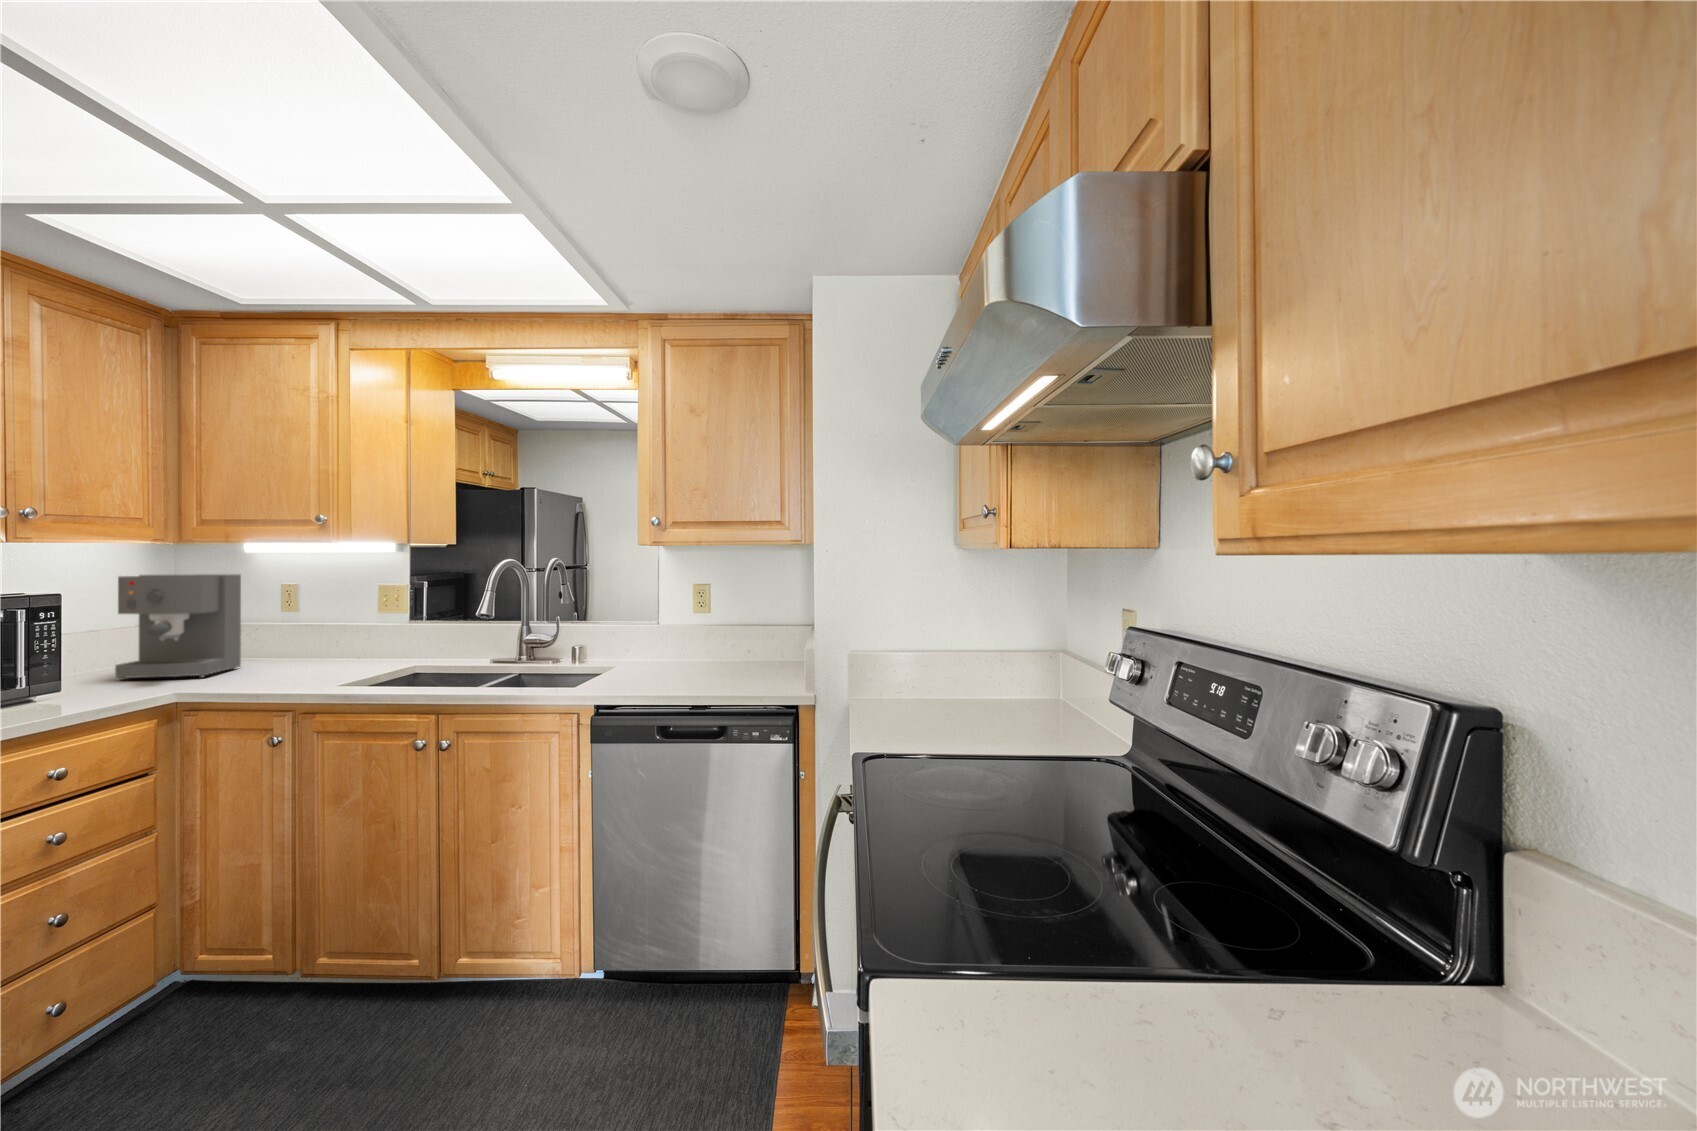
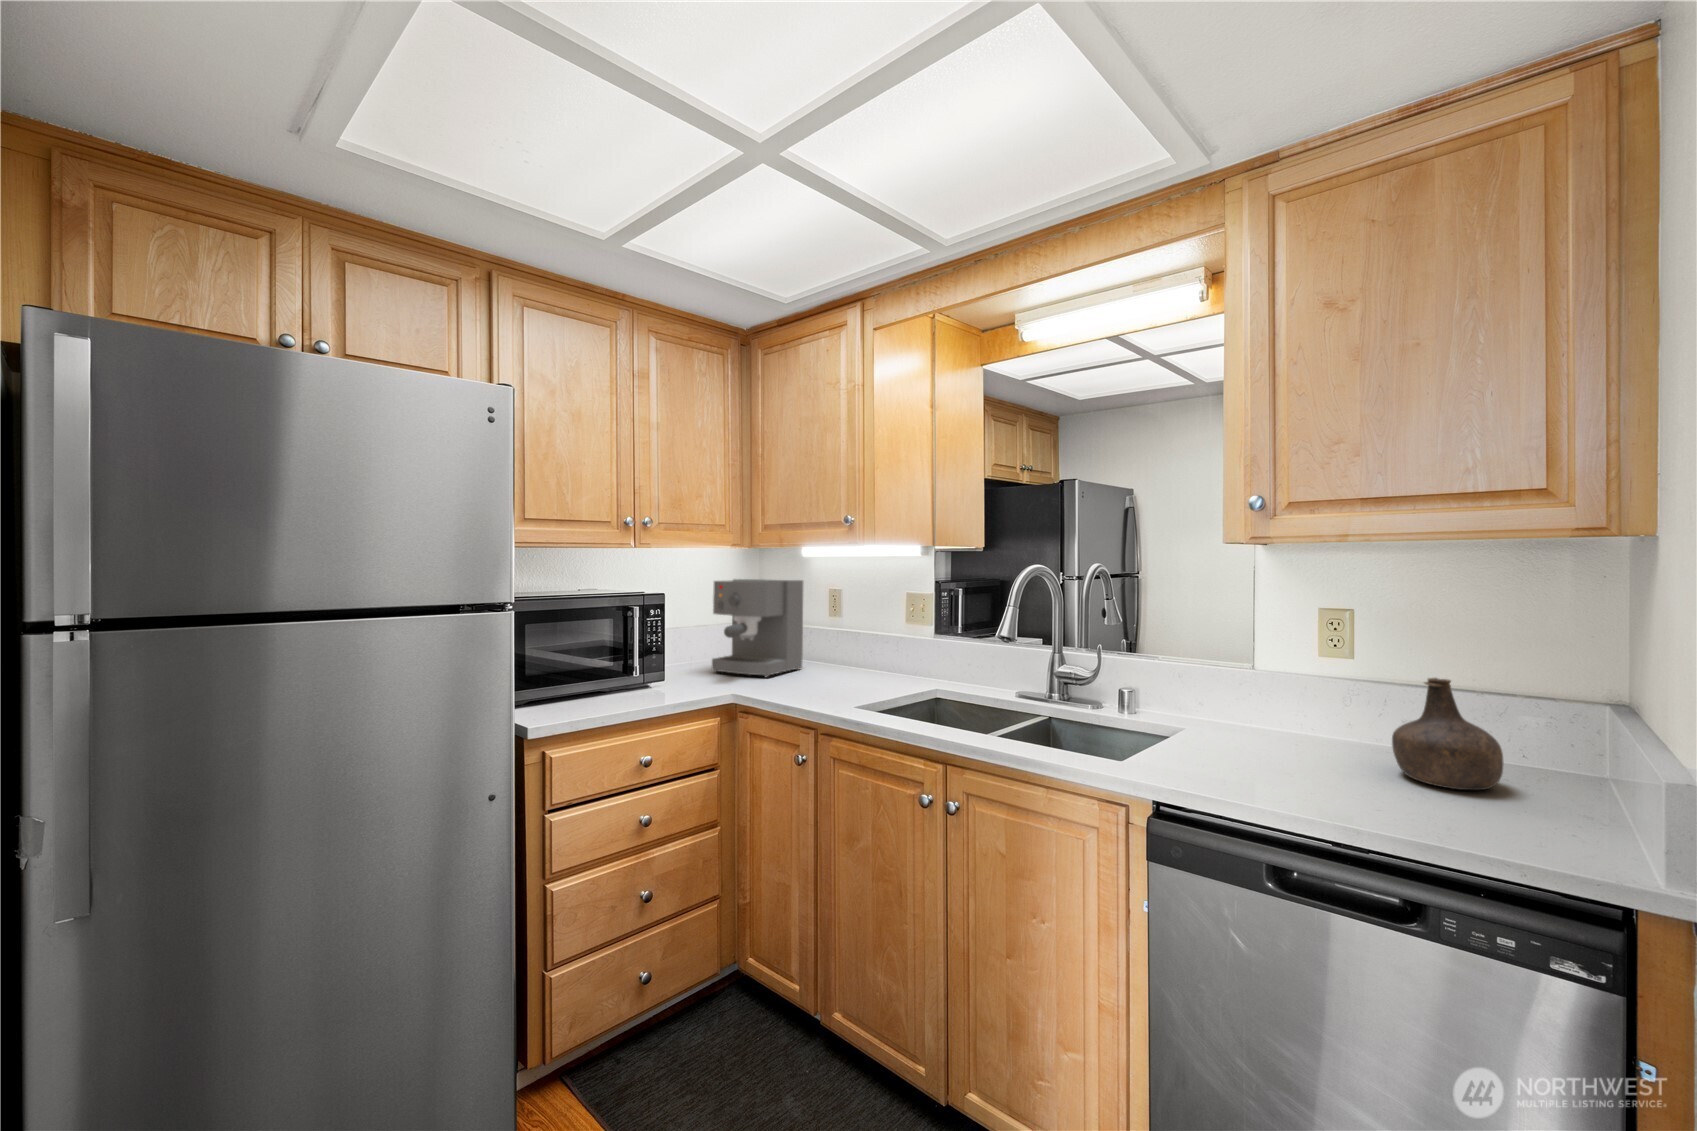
bottle: none [727,619,773,677] -> present [1392,678,1503,790]

